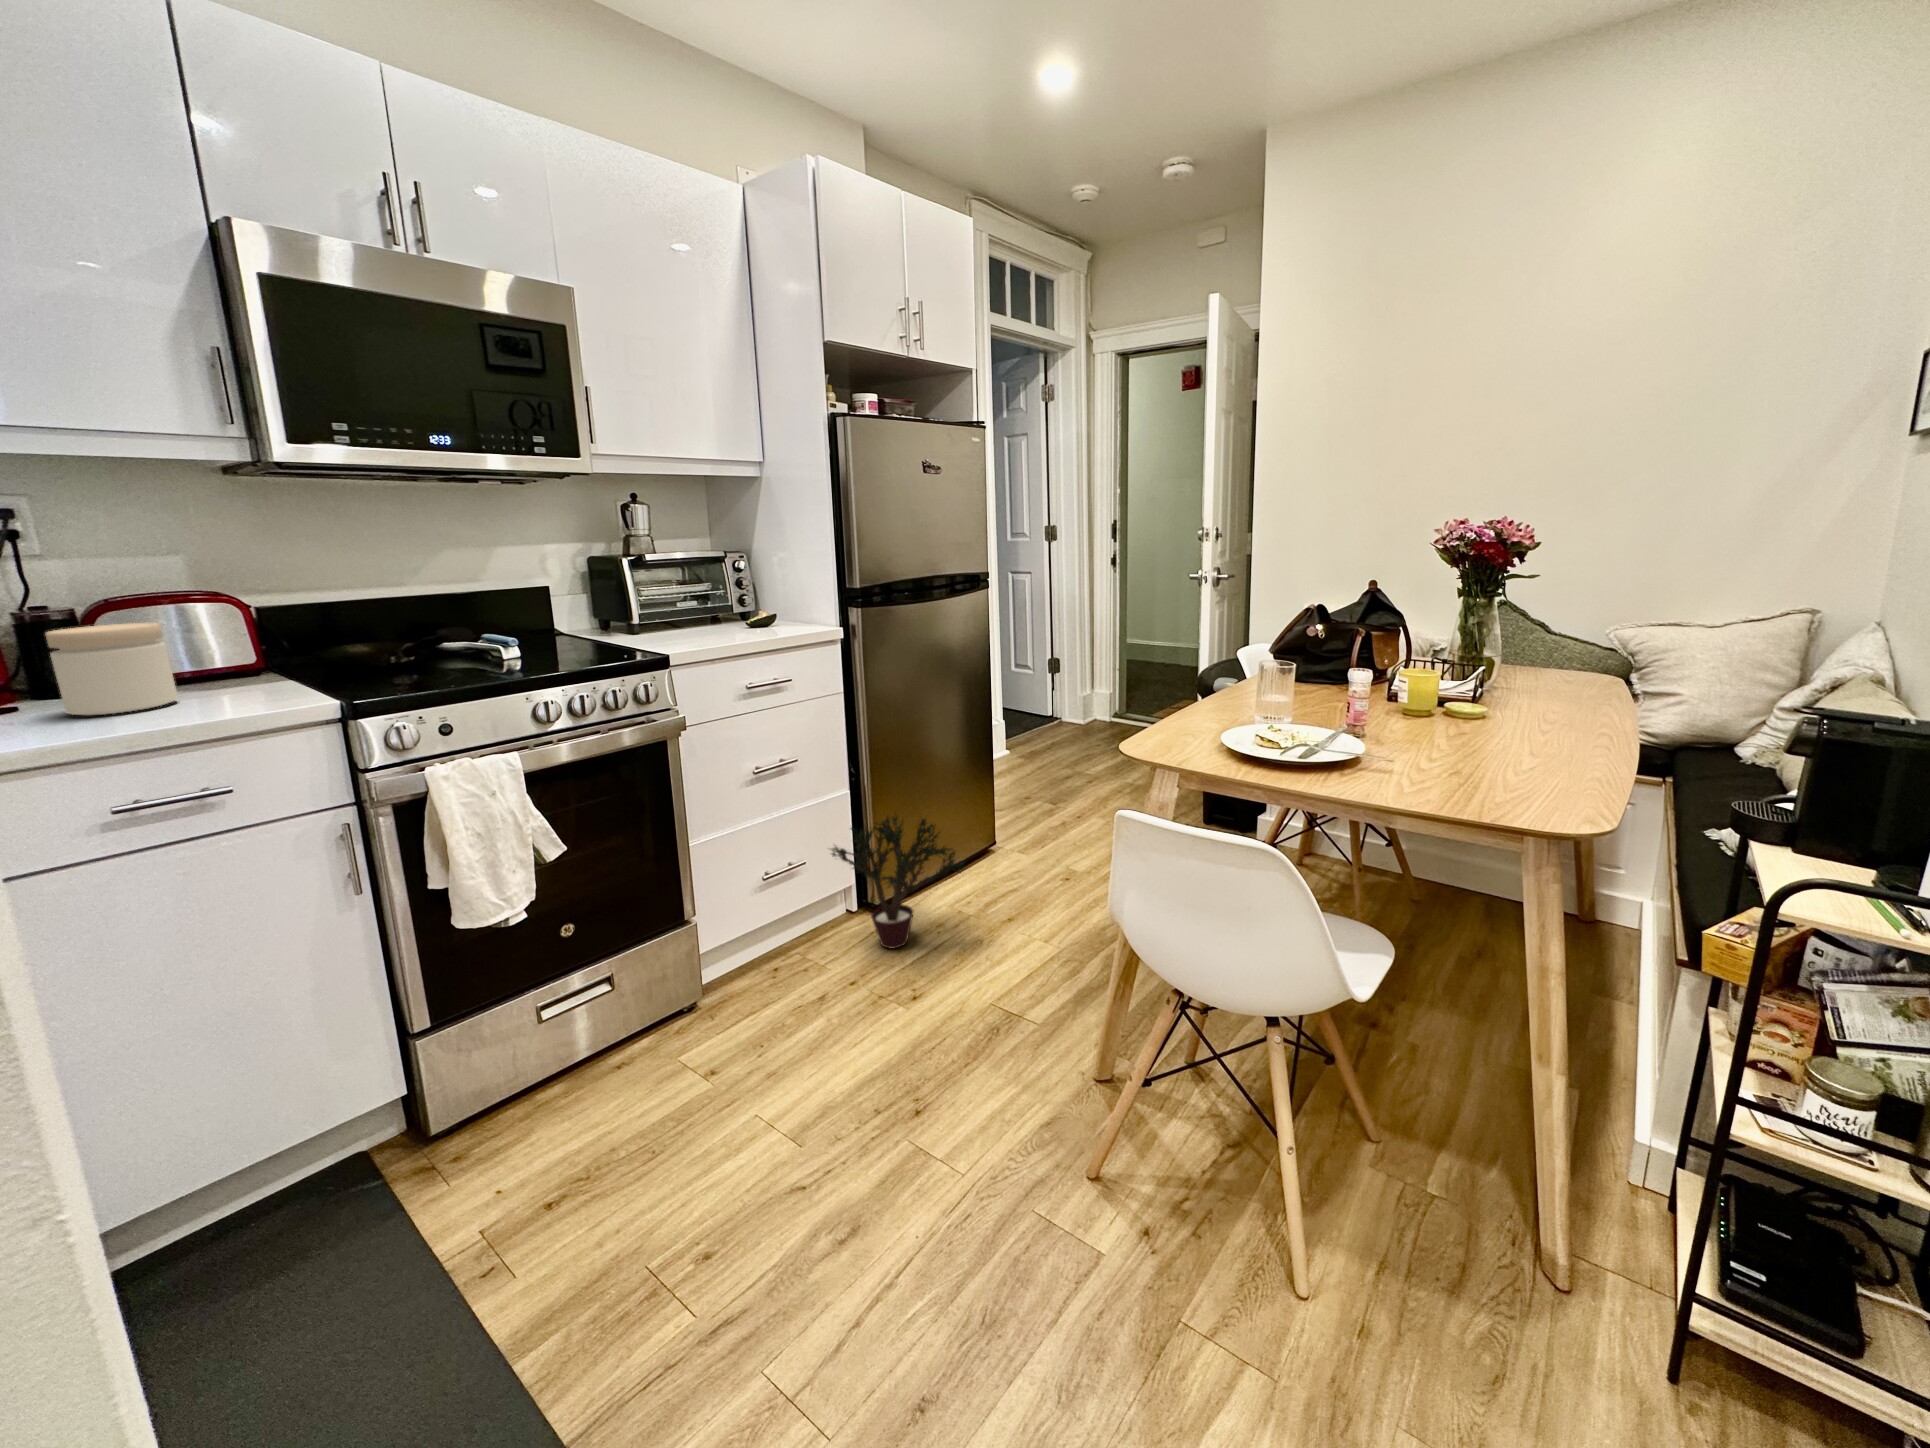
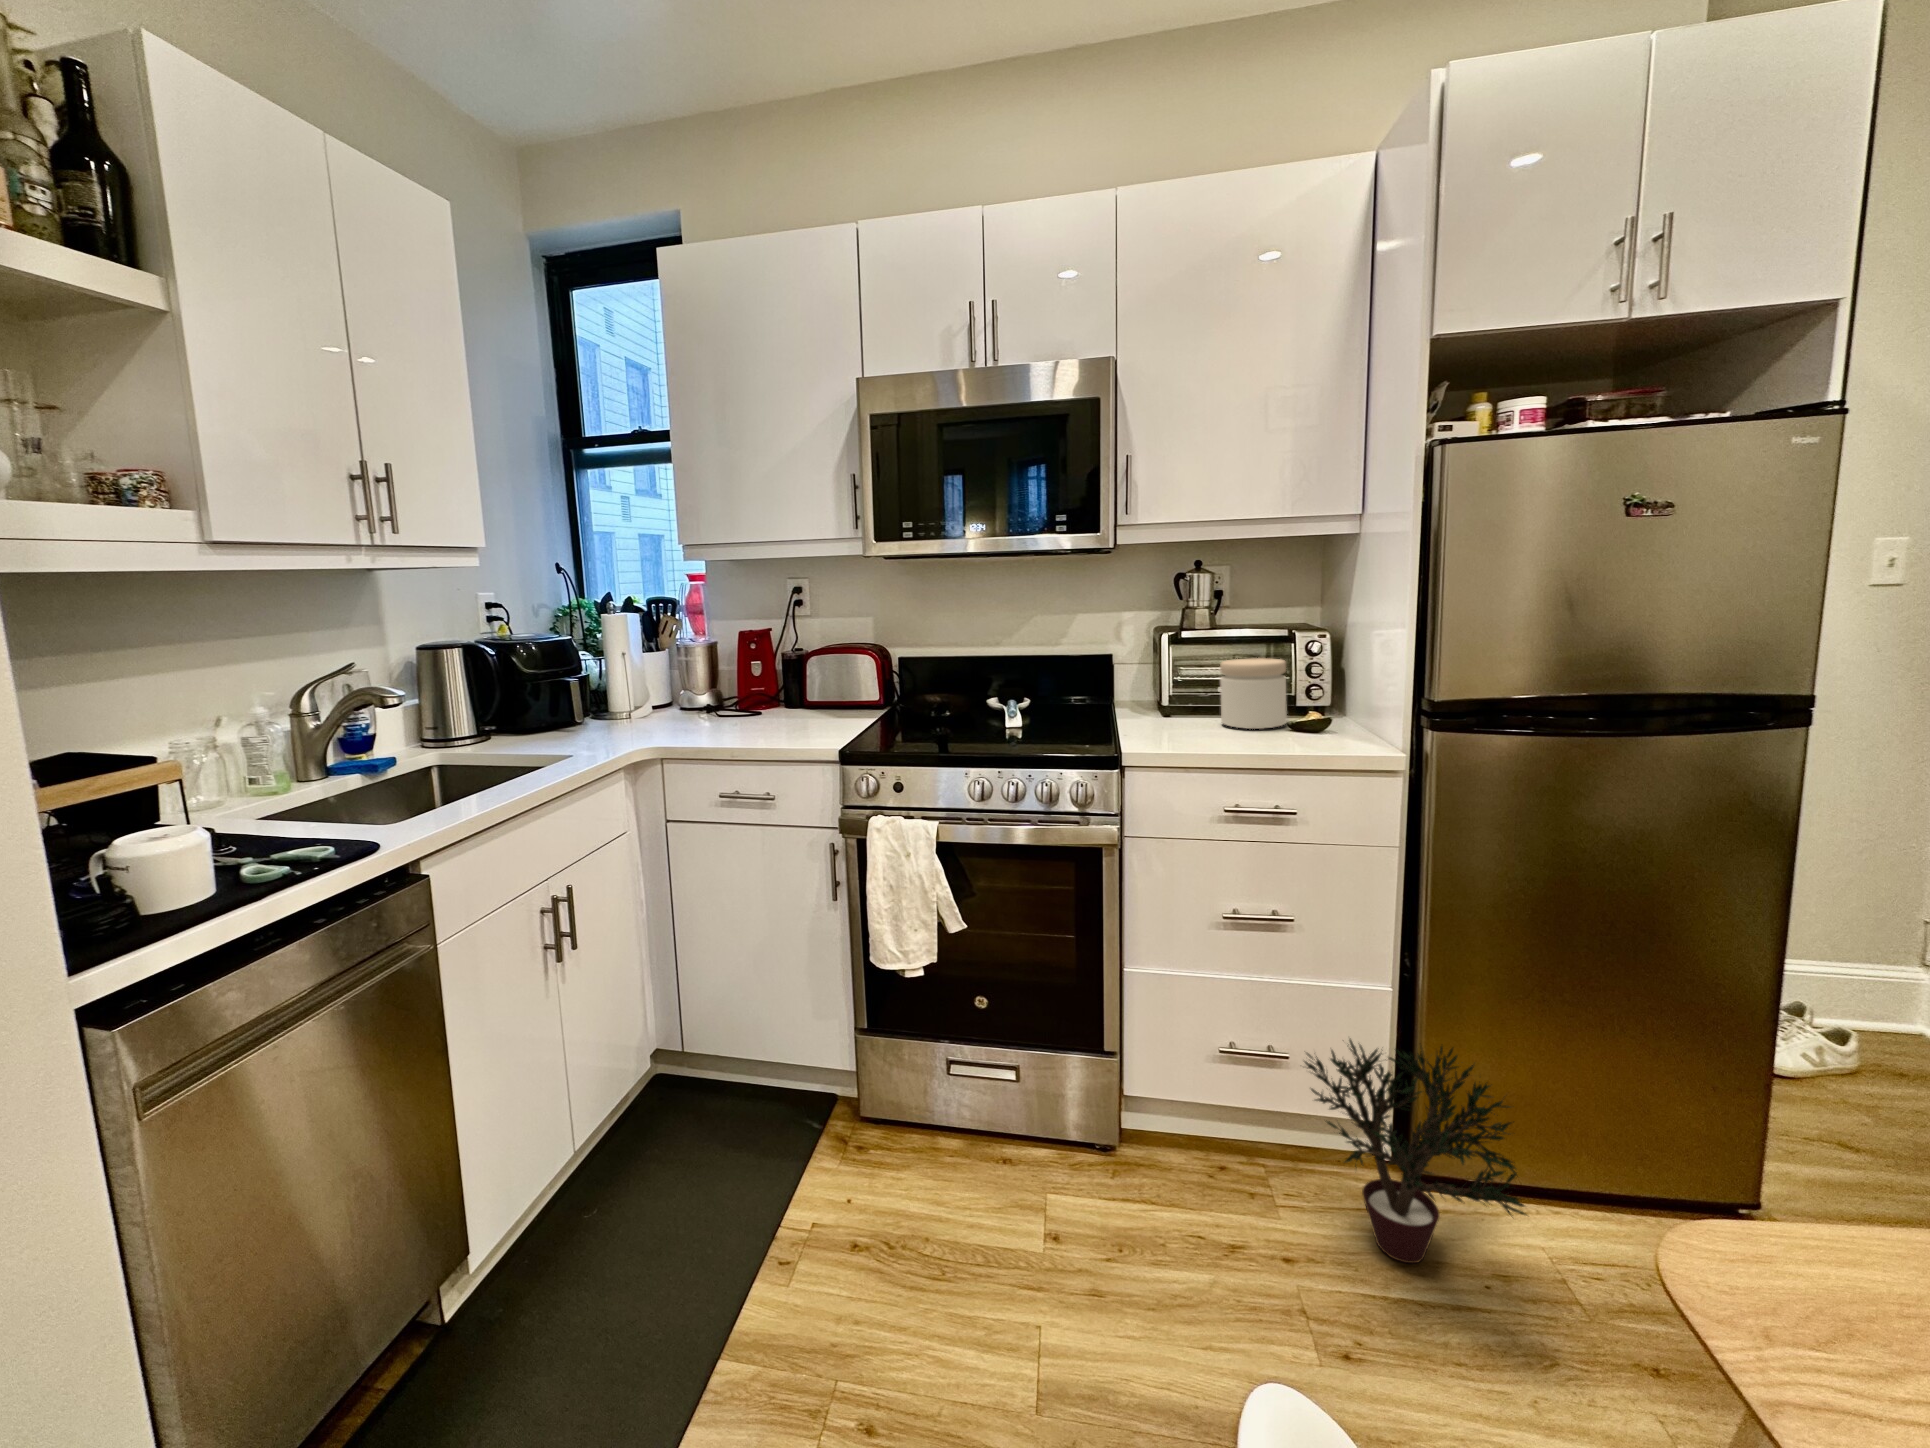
jar: present [46,623,178,715] -> present [1220,658,1287,729]

